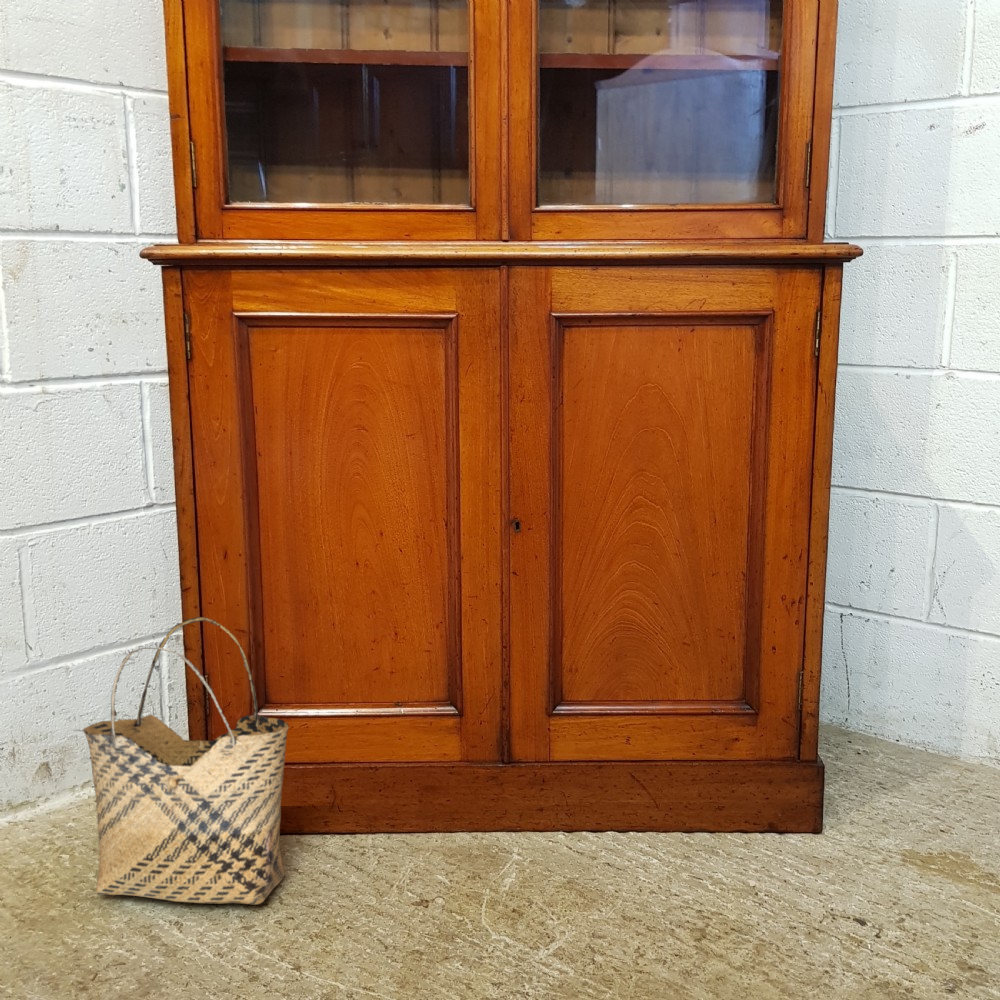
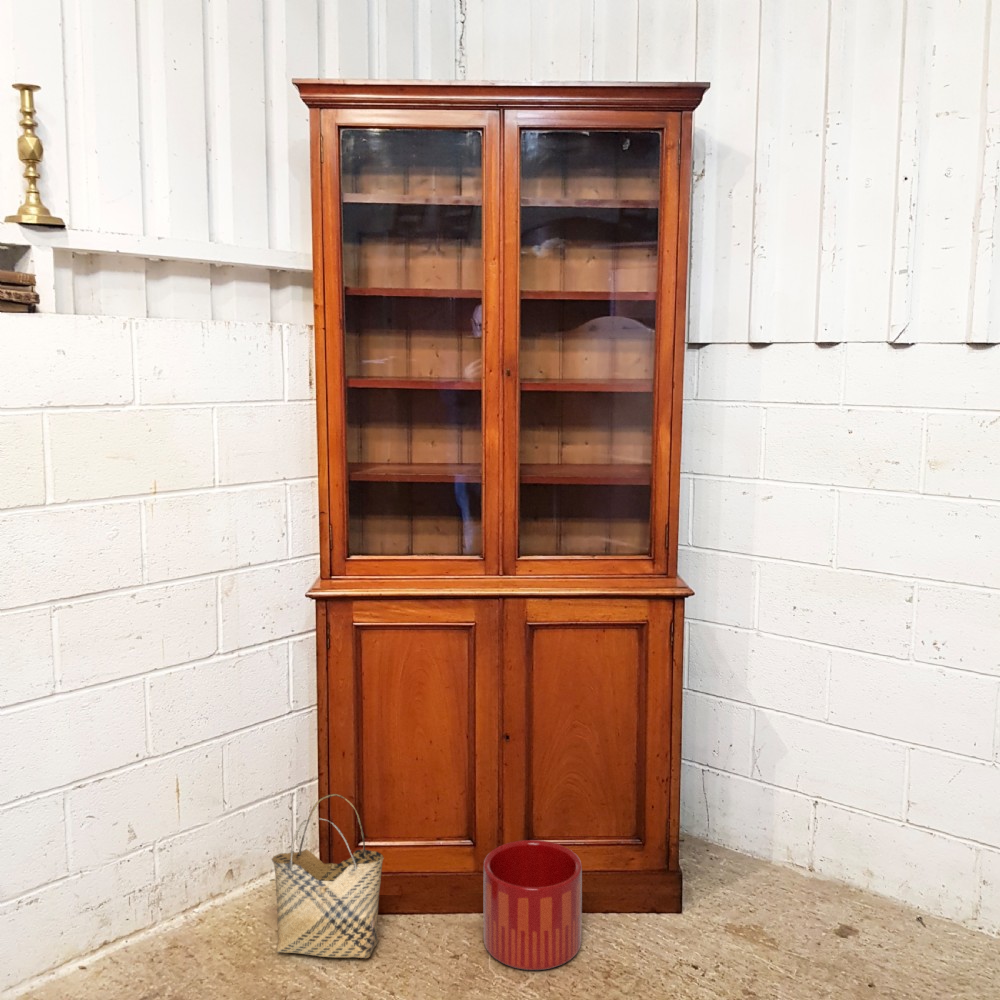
planter: none [472,704,652,926] -> present [483,840,582,970]

